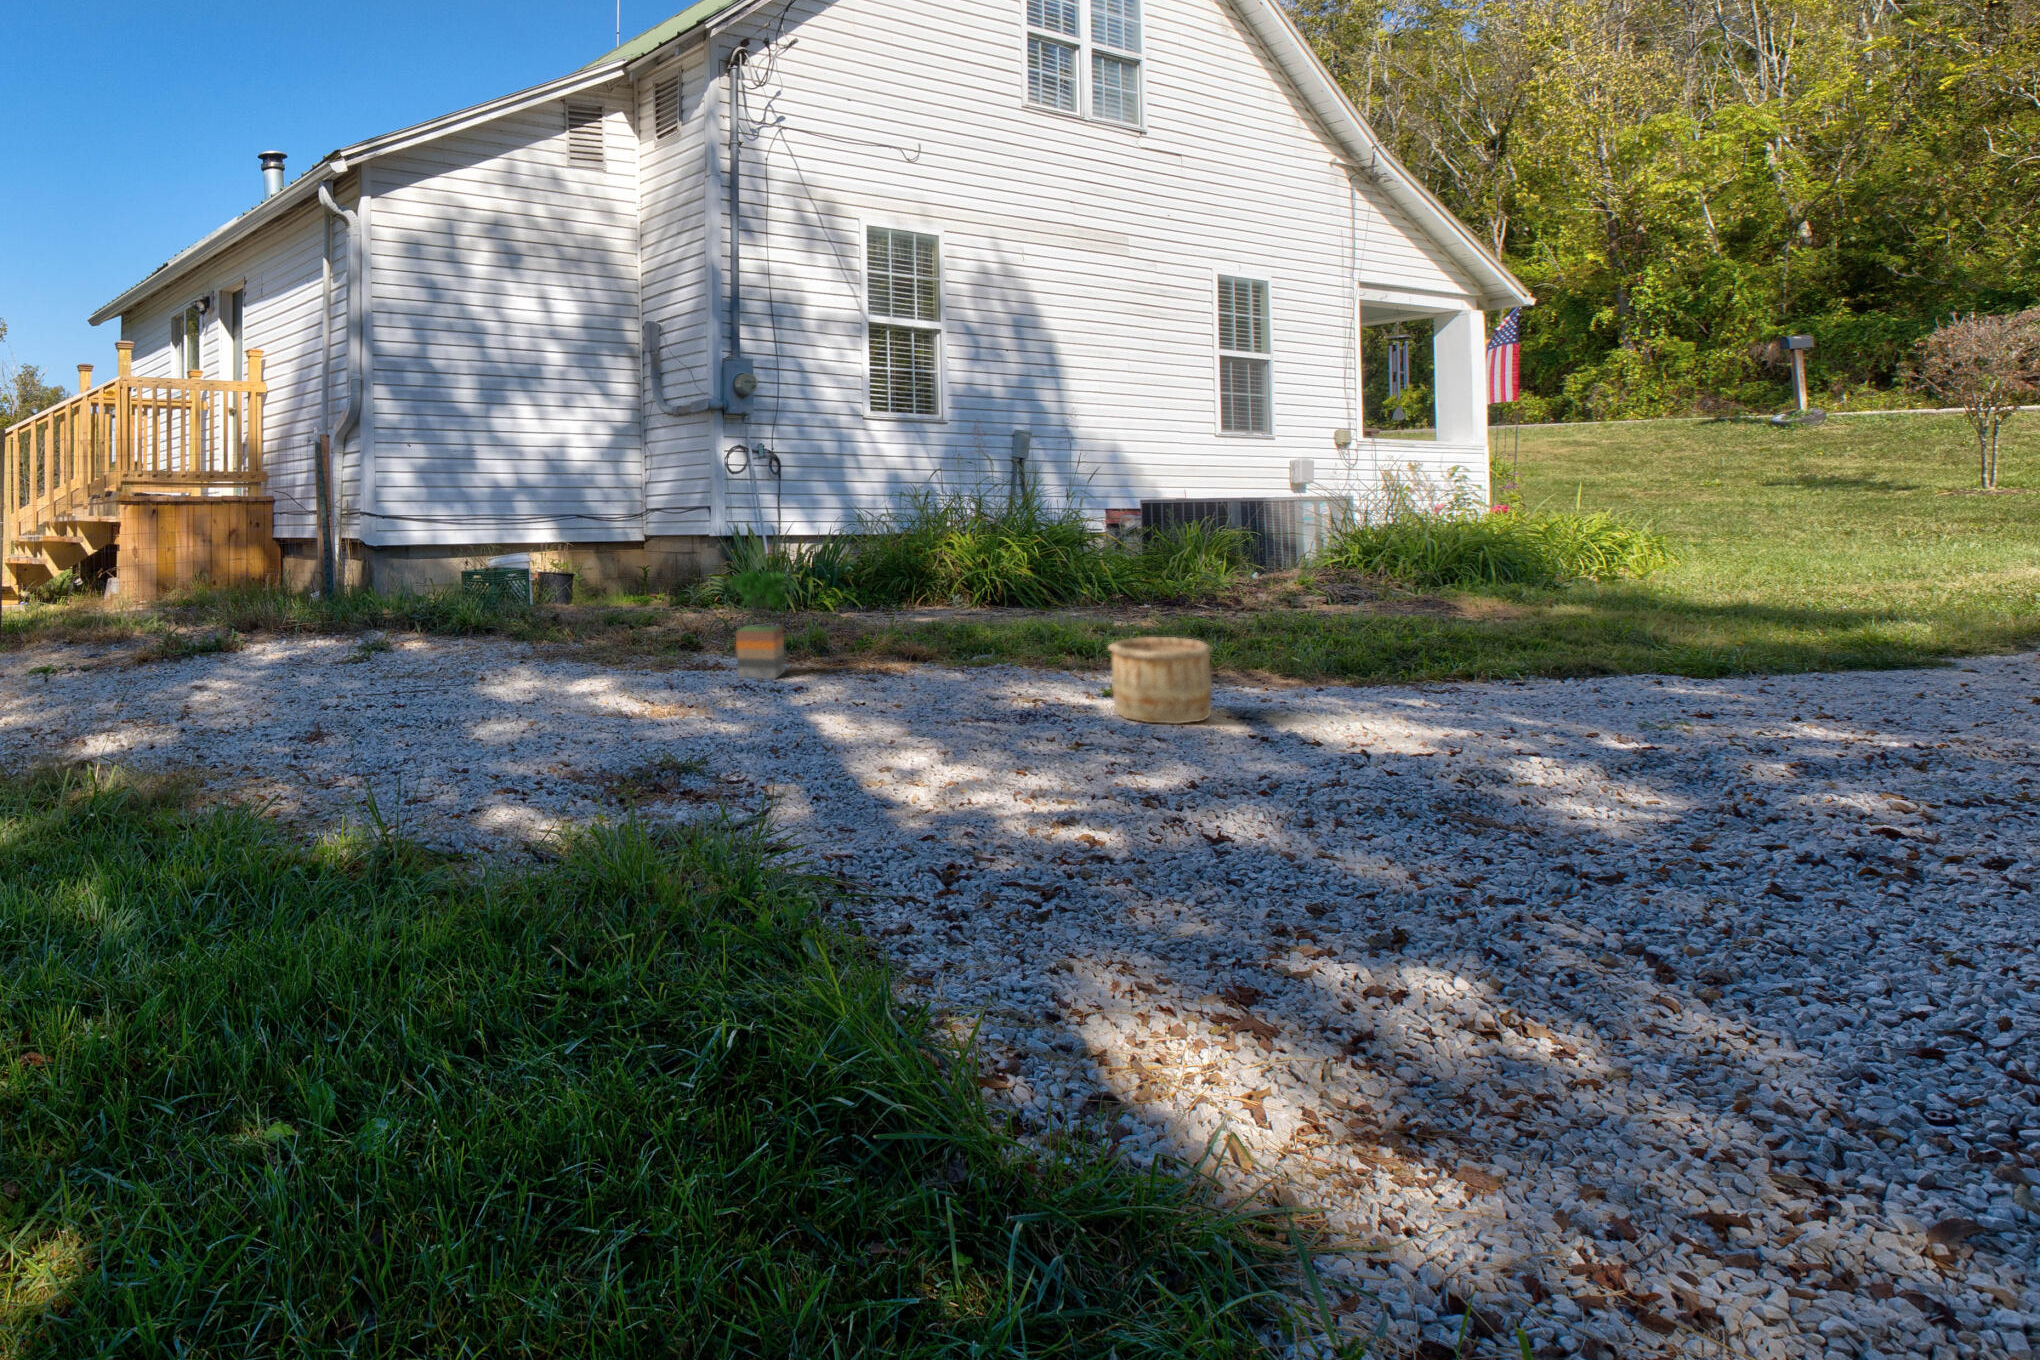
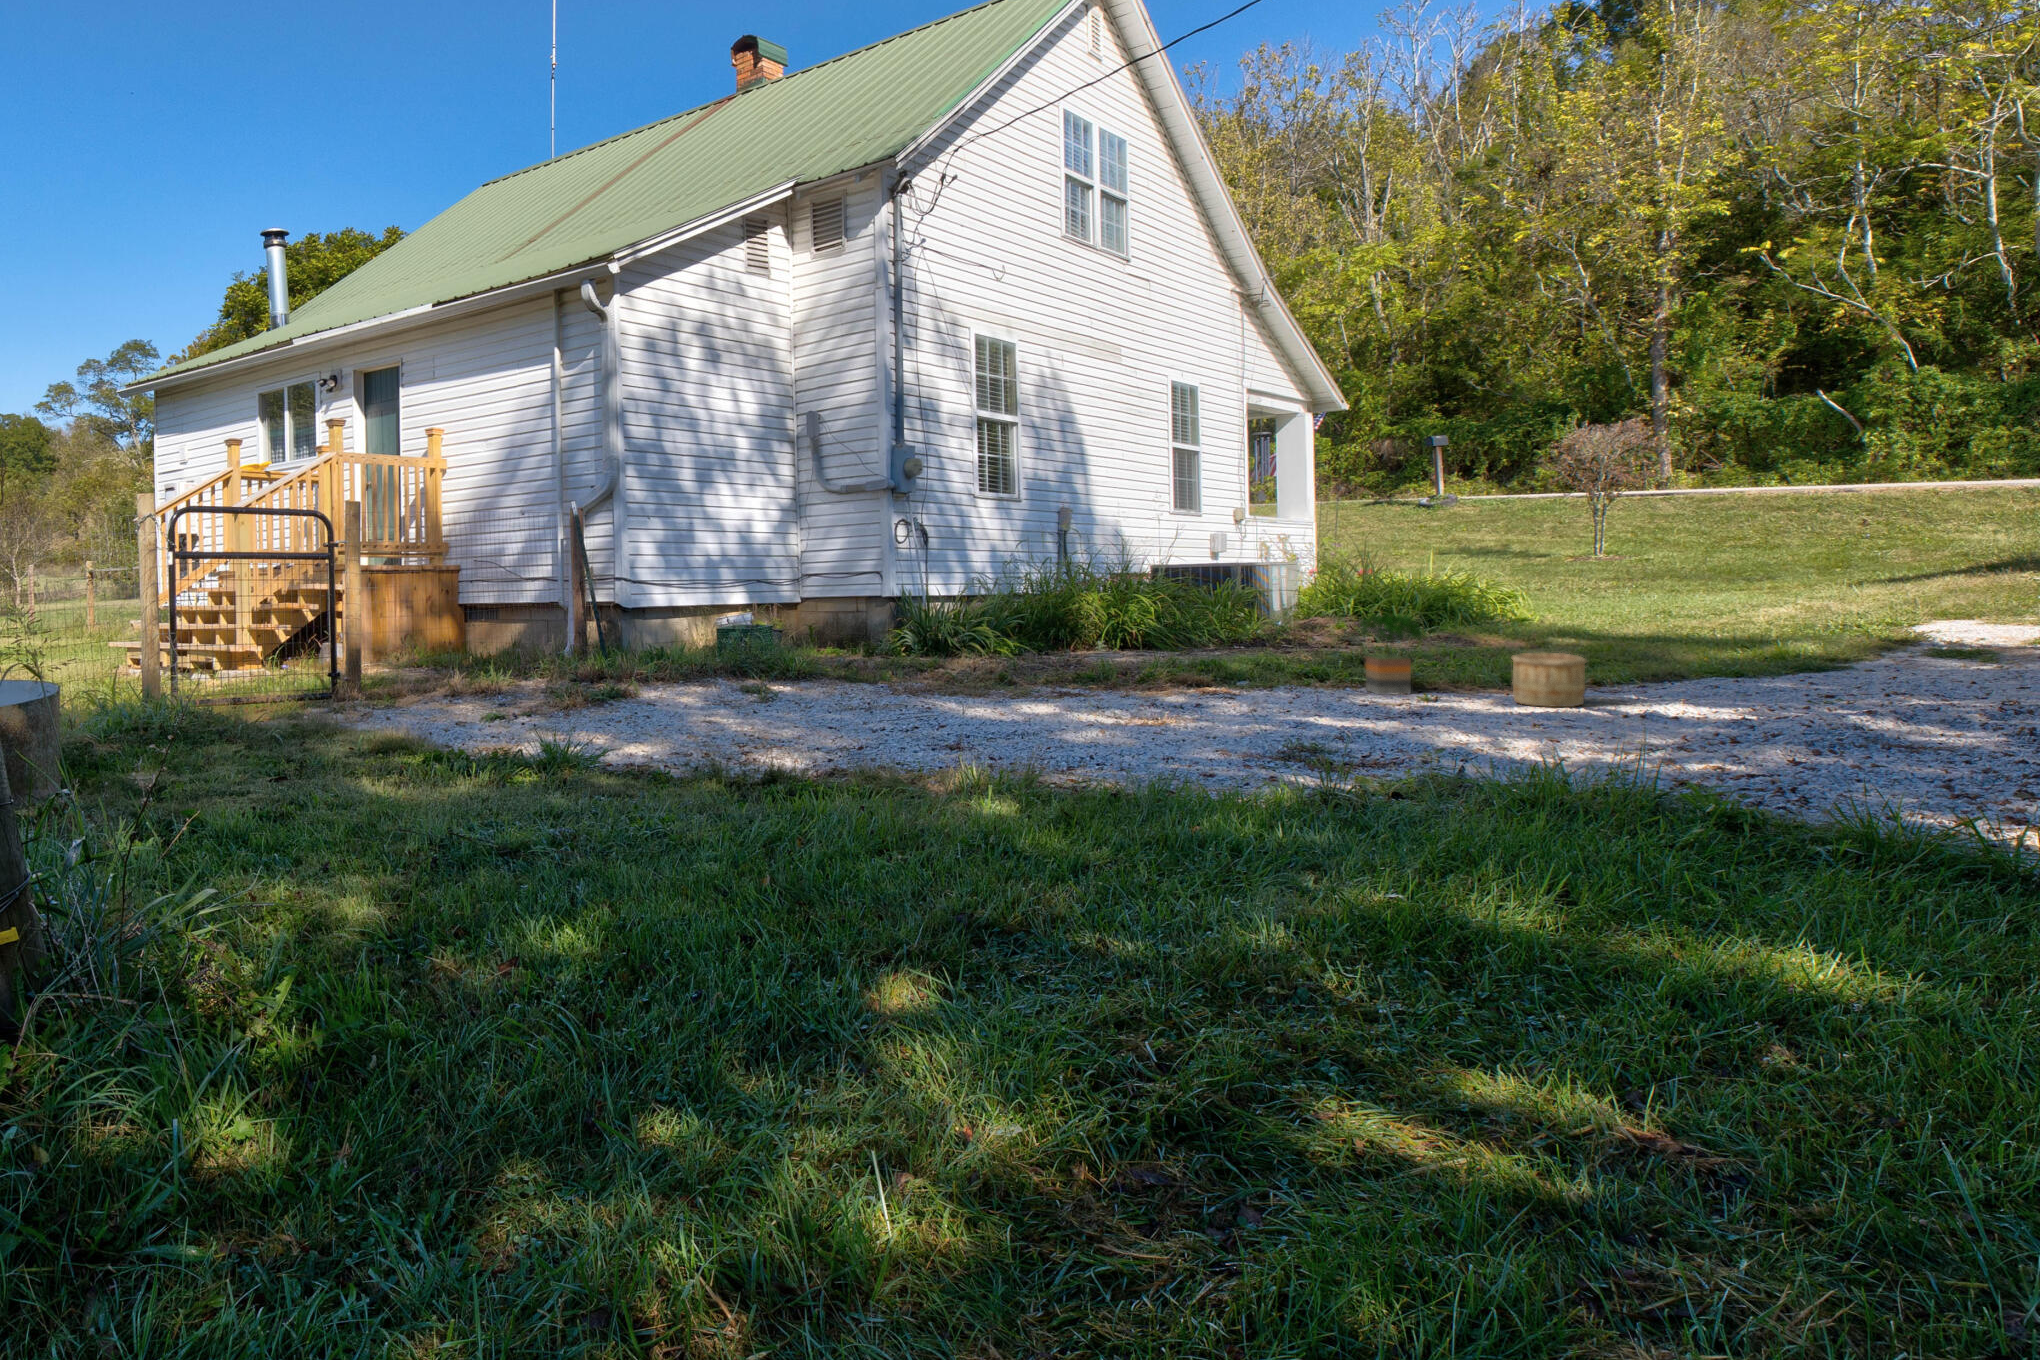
potted tree: present [729,570,794,679] -> present [1360,613,1424,695]

